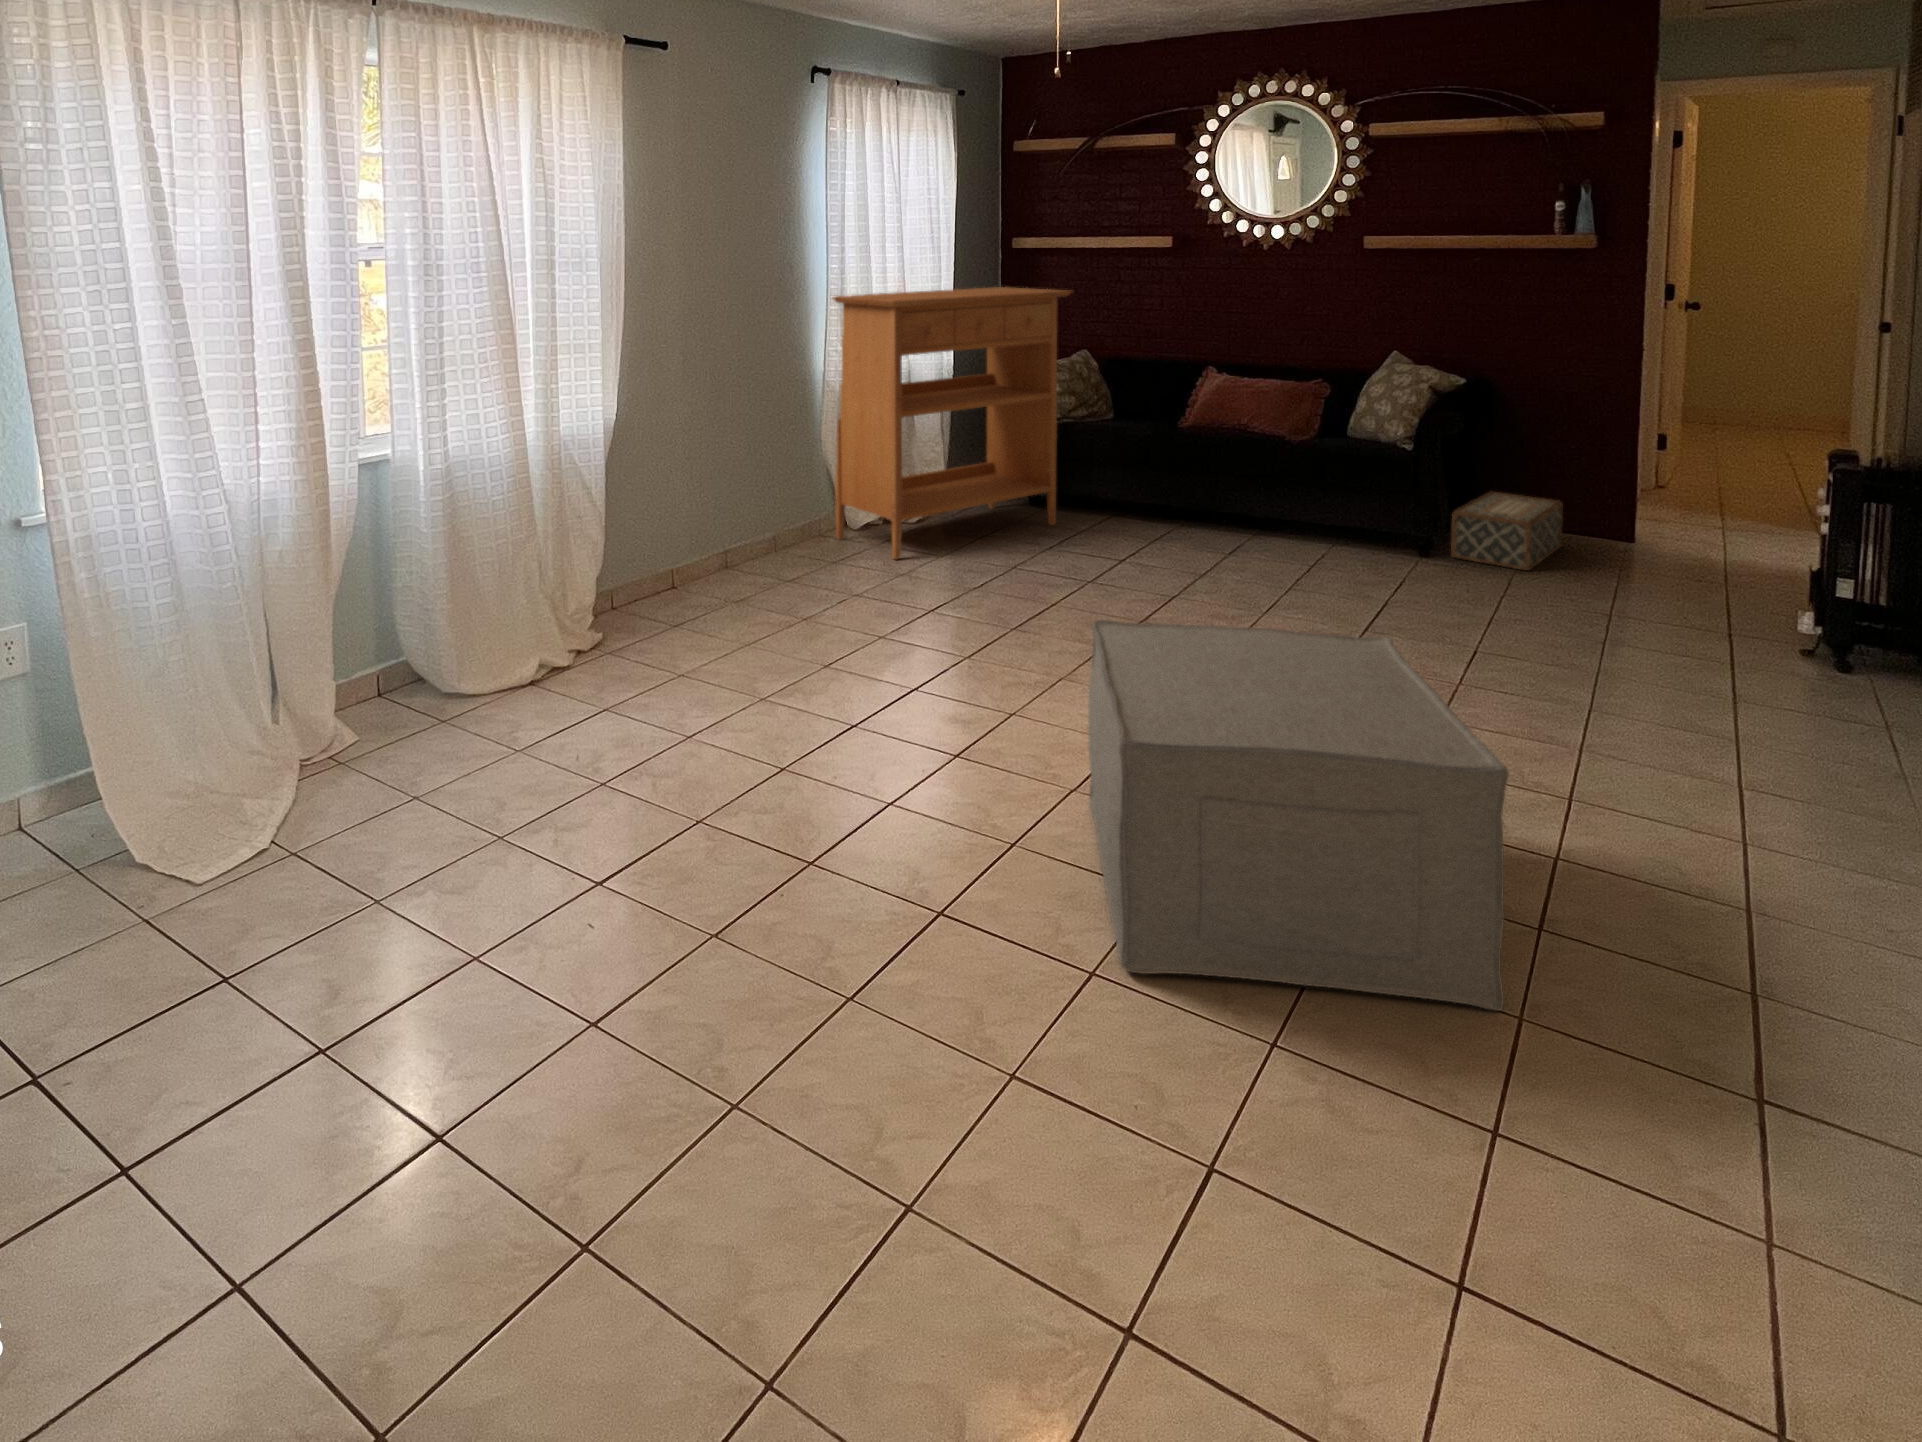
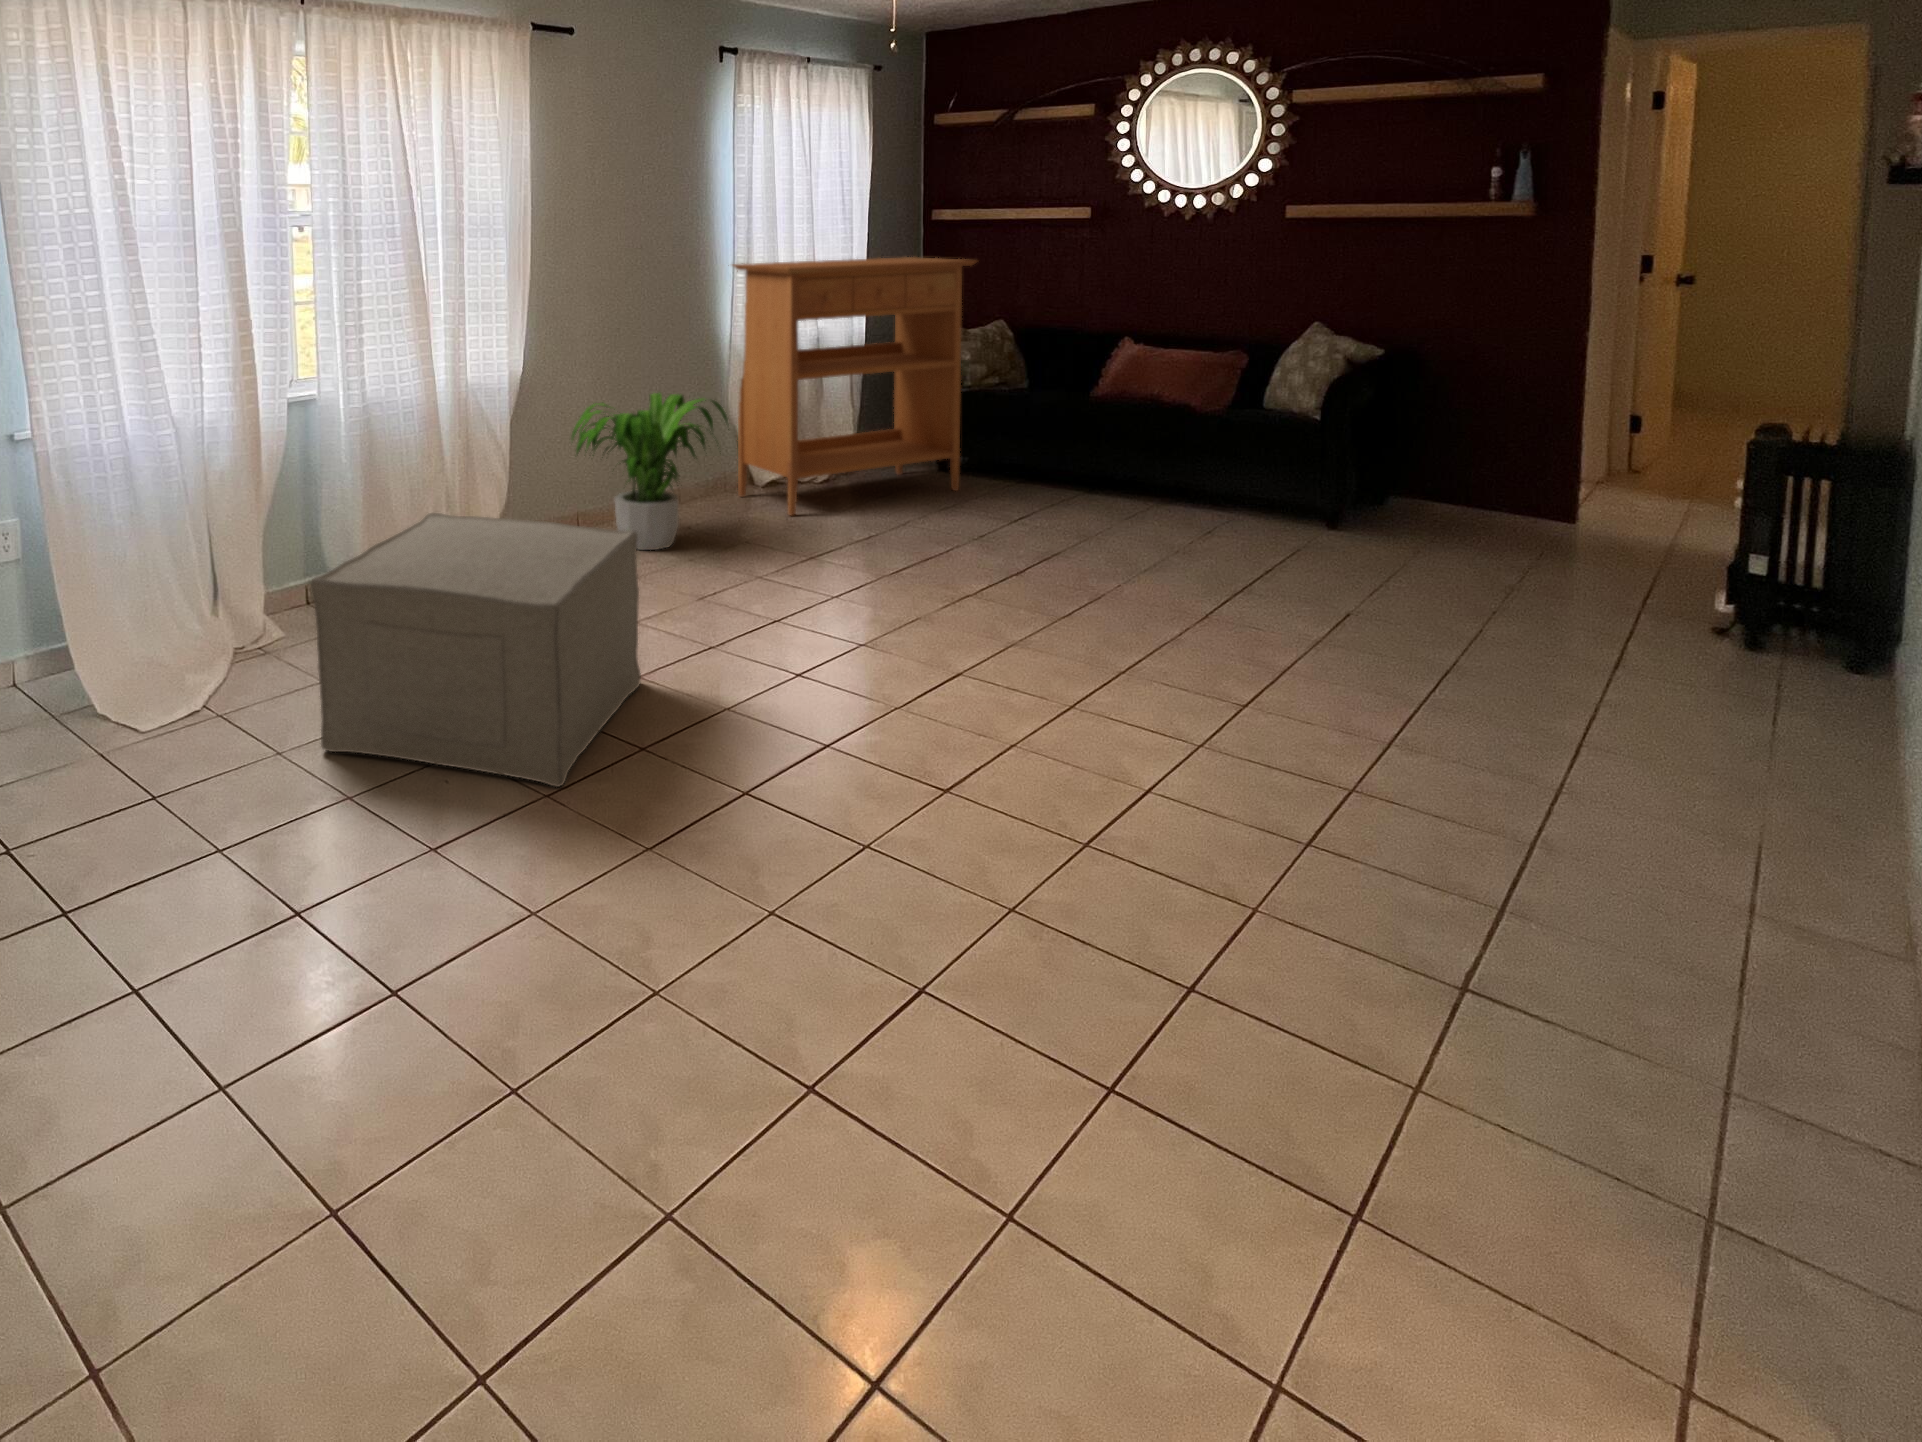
potted plant: none [671,434,838,607] -> present [572,393,729,550]
woven basket: present [1451,492,1563,570] -> none [1365,468,1496,547]
ottoman: present [1088,620,1509,1011] -> present [311,513,641,787]

